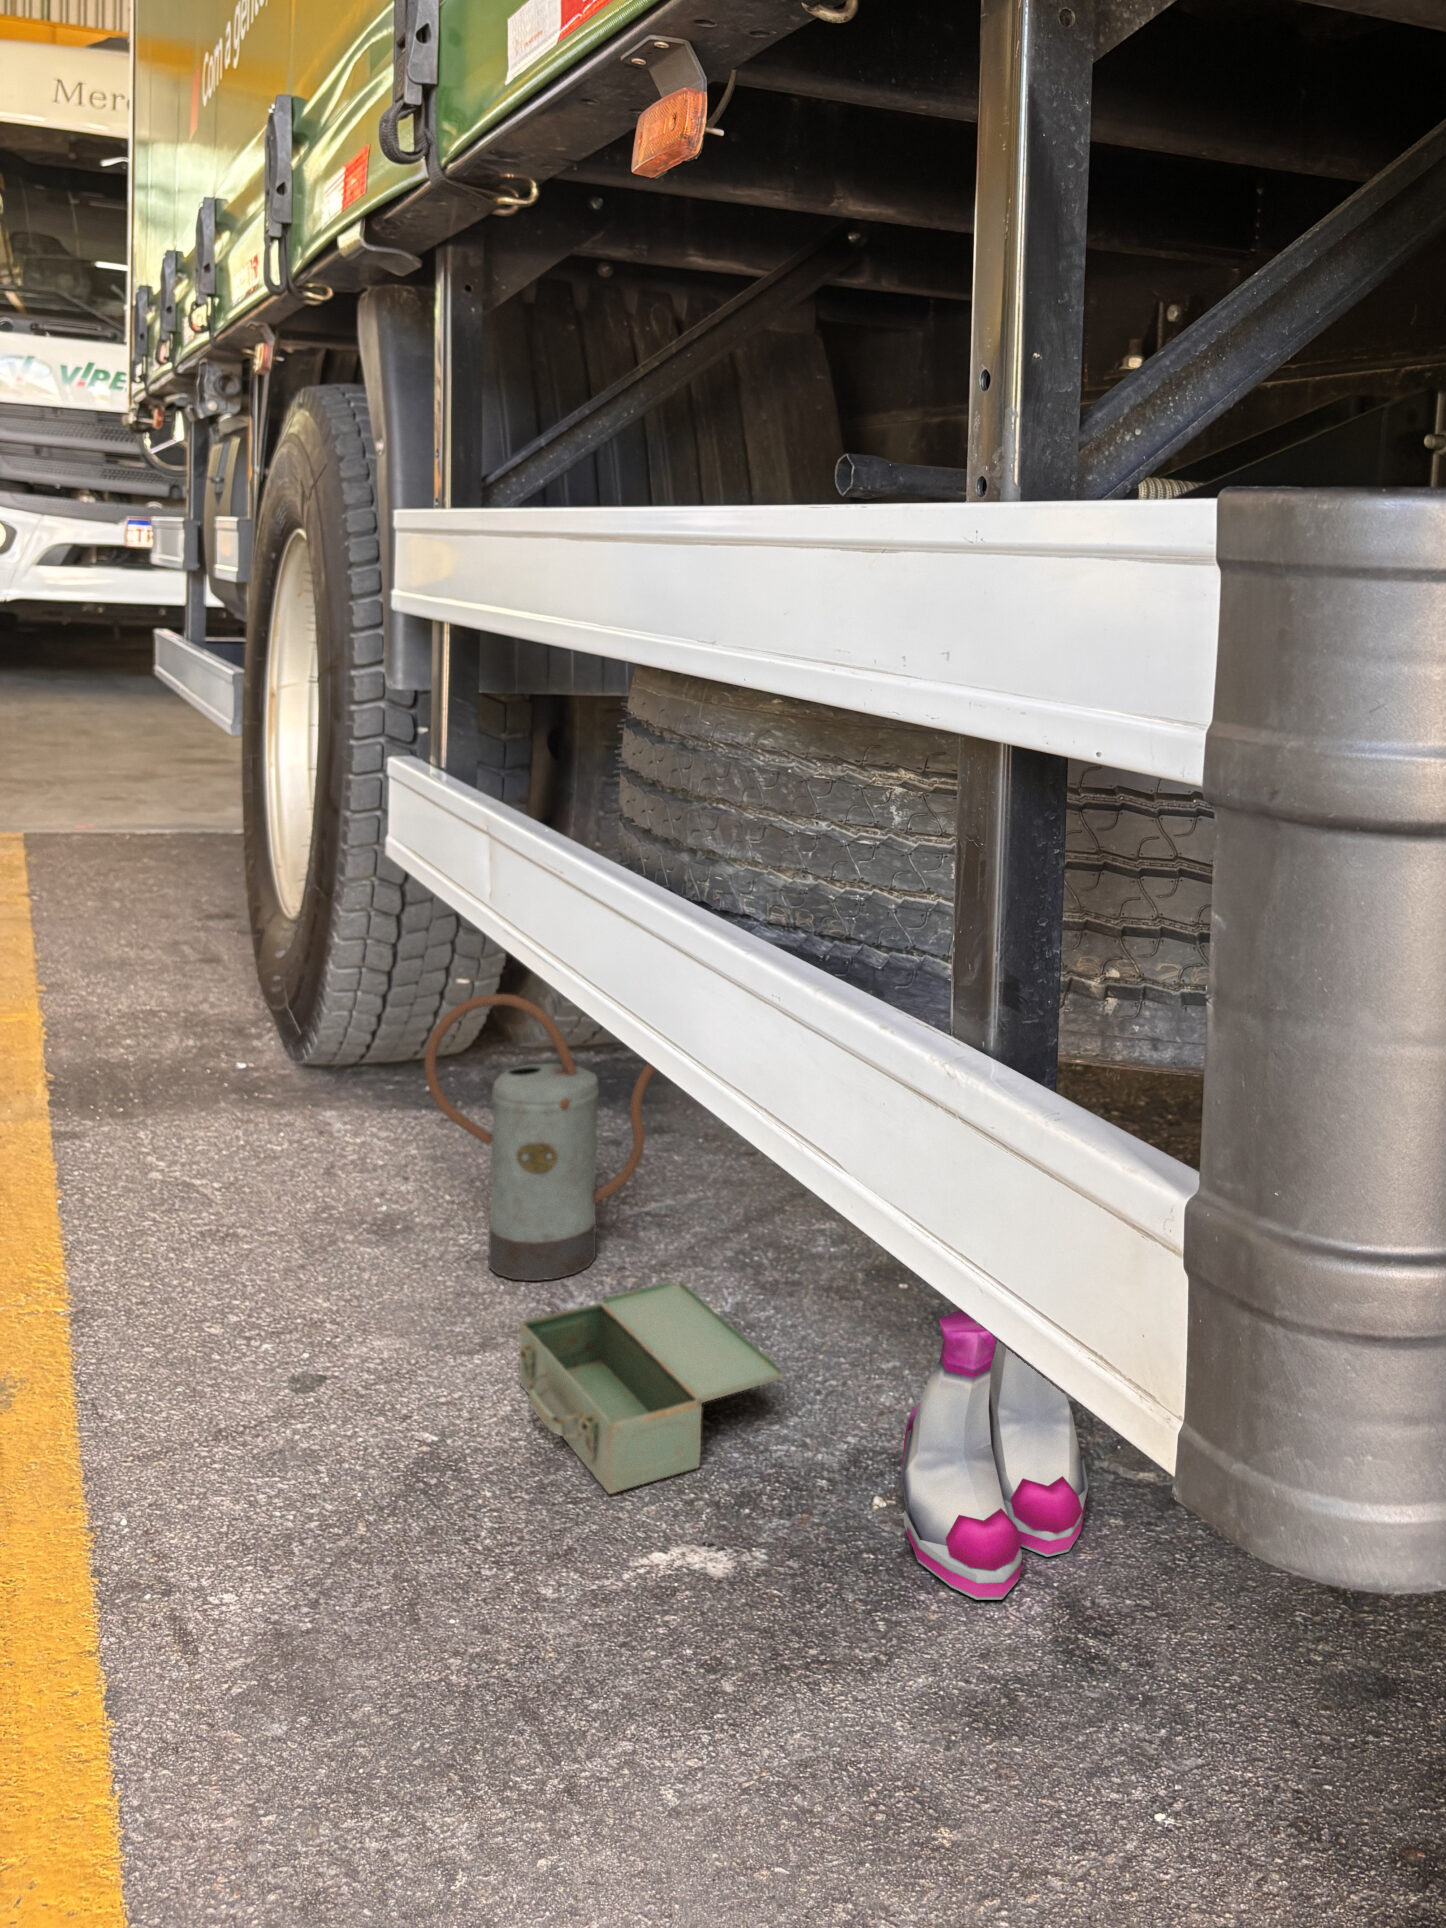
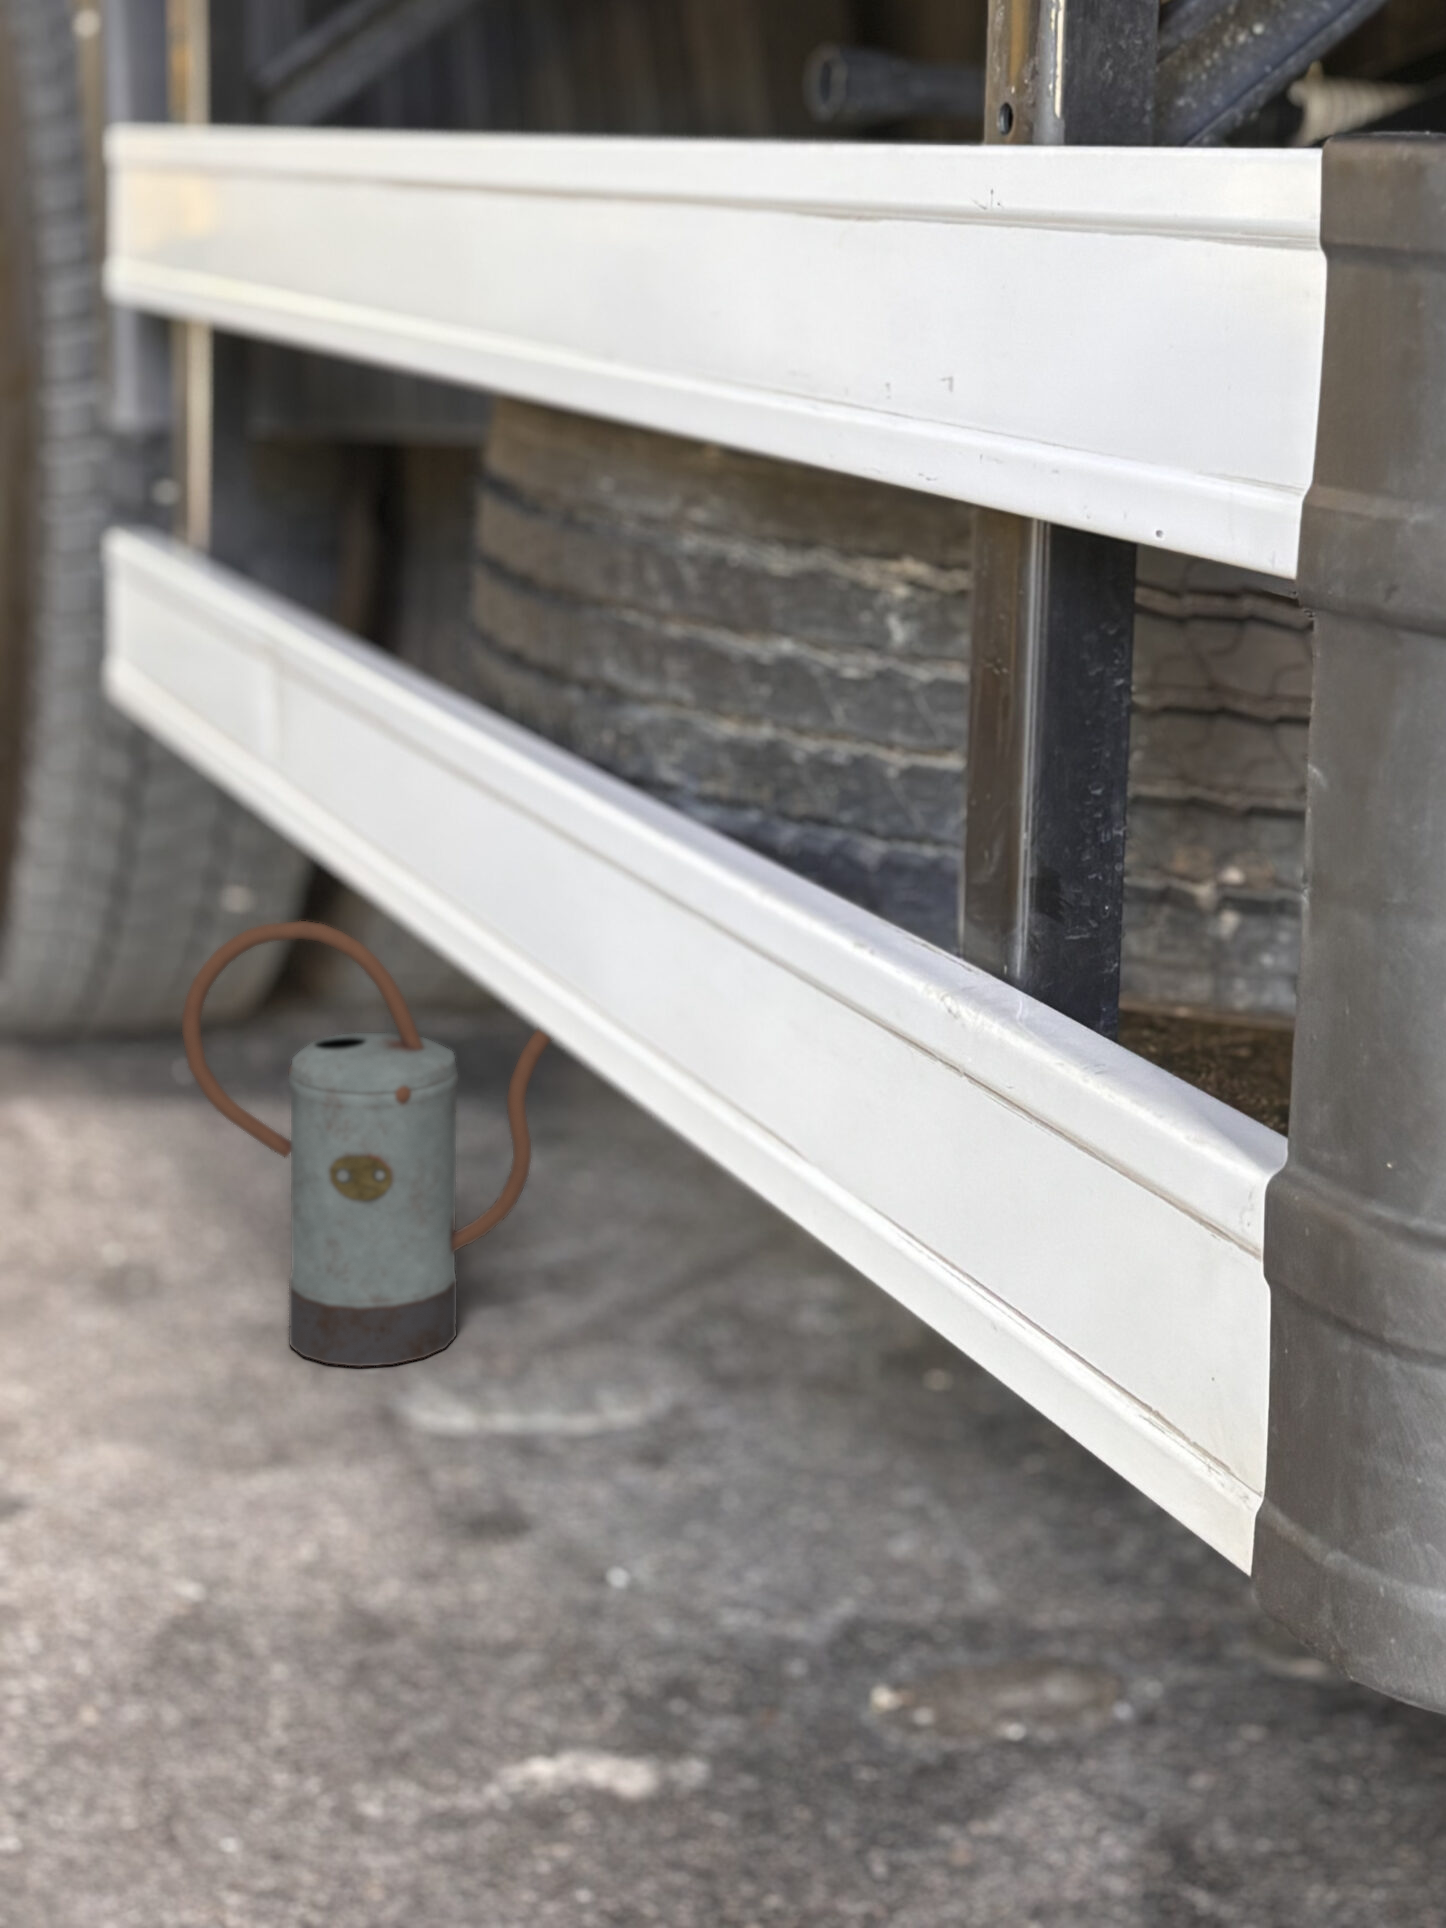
toolbox: present [519,1282,783,1494] -> none [337,1366,741,1666]
boots: present [901,1310,1088,1600] -> none [916,1357,1207,1824]

